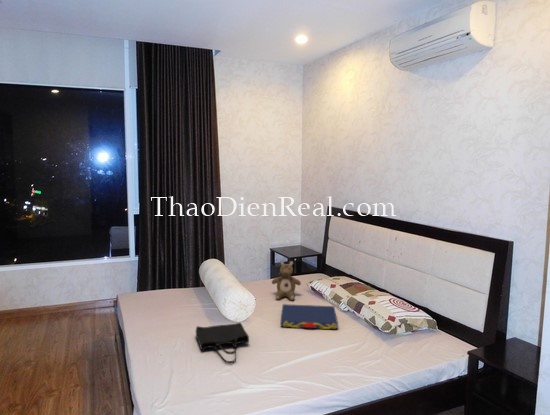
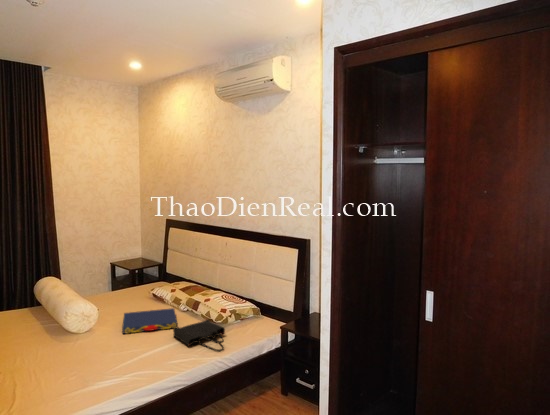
stuffed bear: present [272,261,301,300] -> none [112,272,142,310]
tote bag: present [196,323,249,364] -> present [173,320,225,352]

